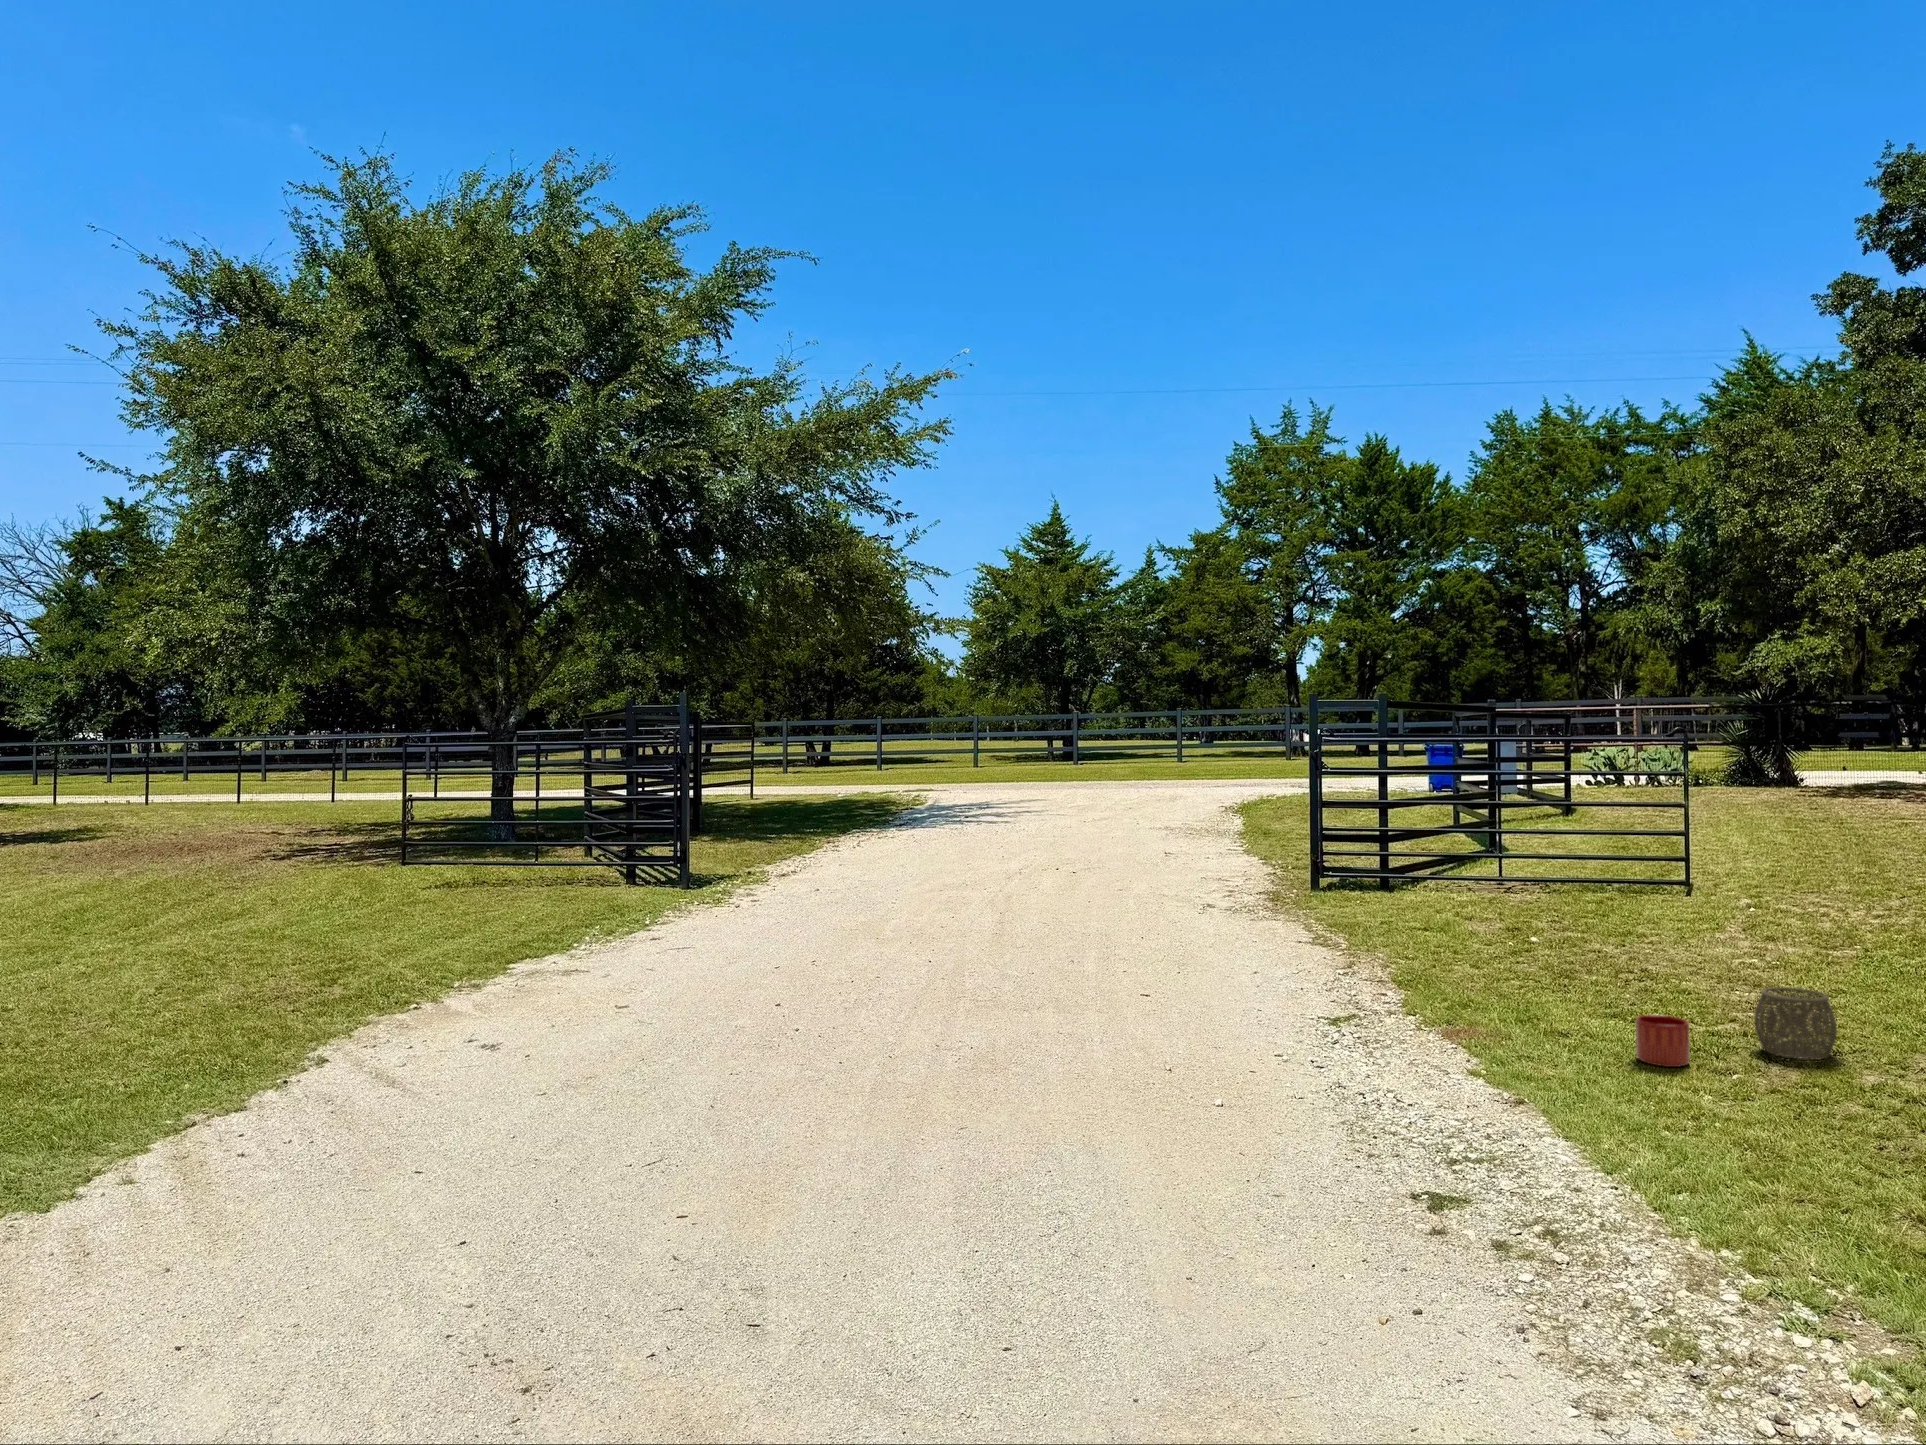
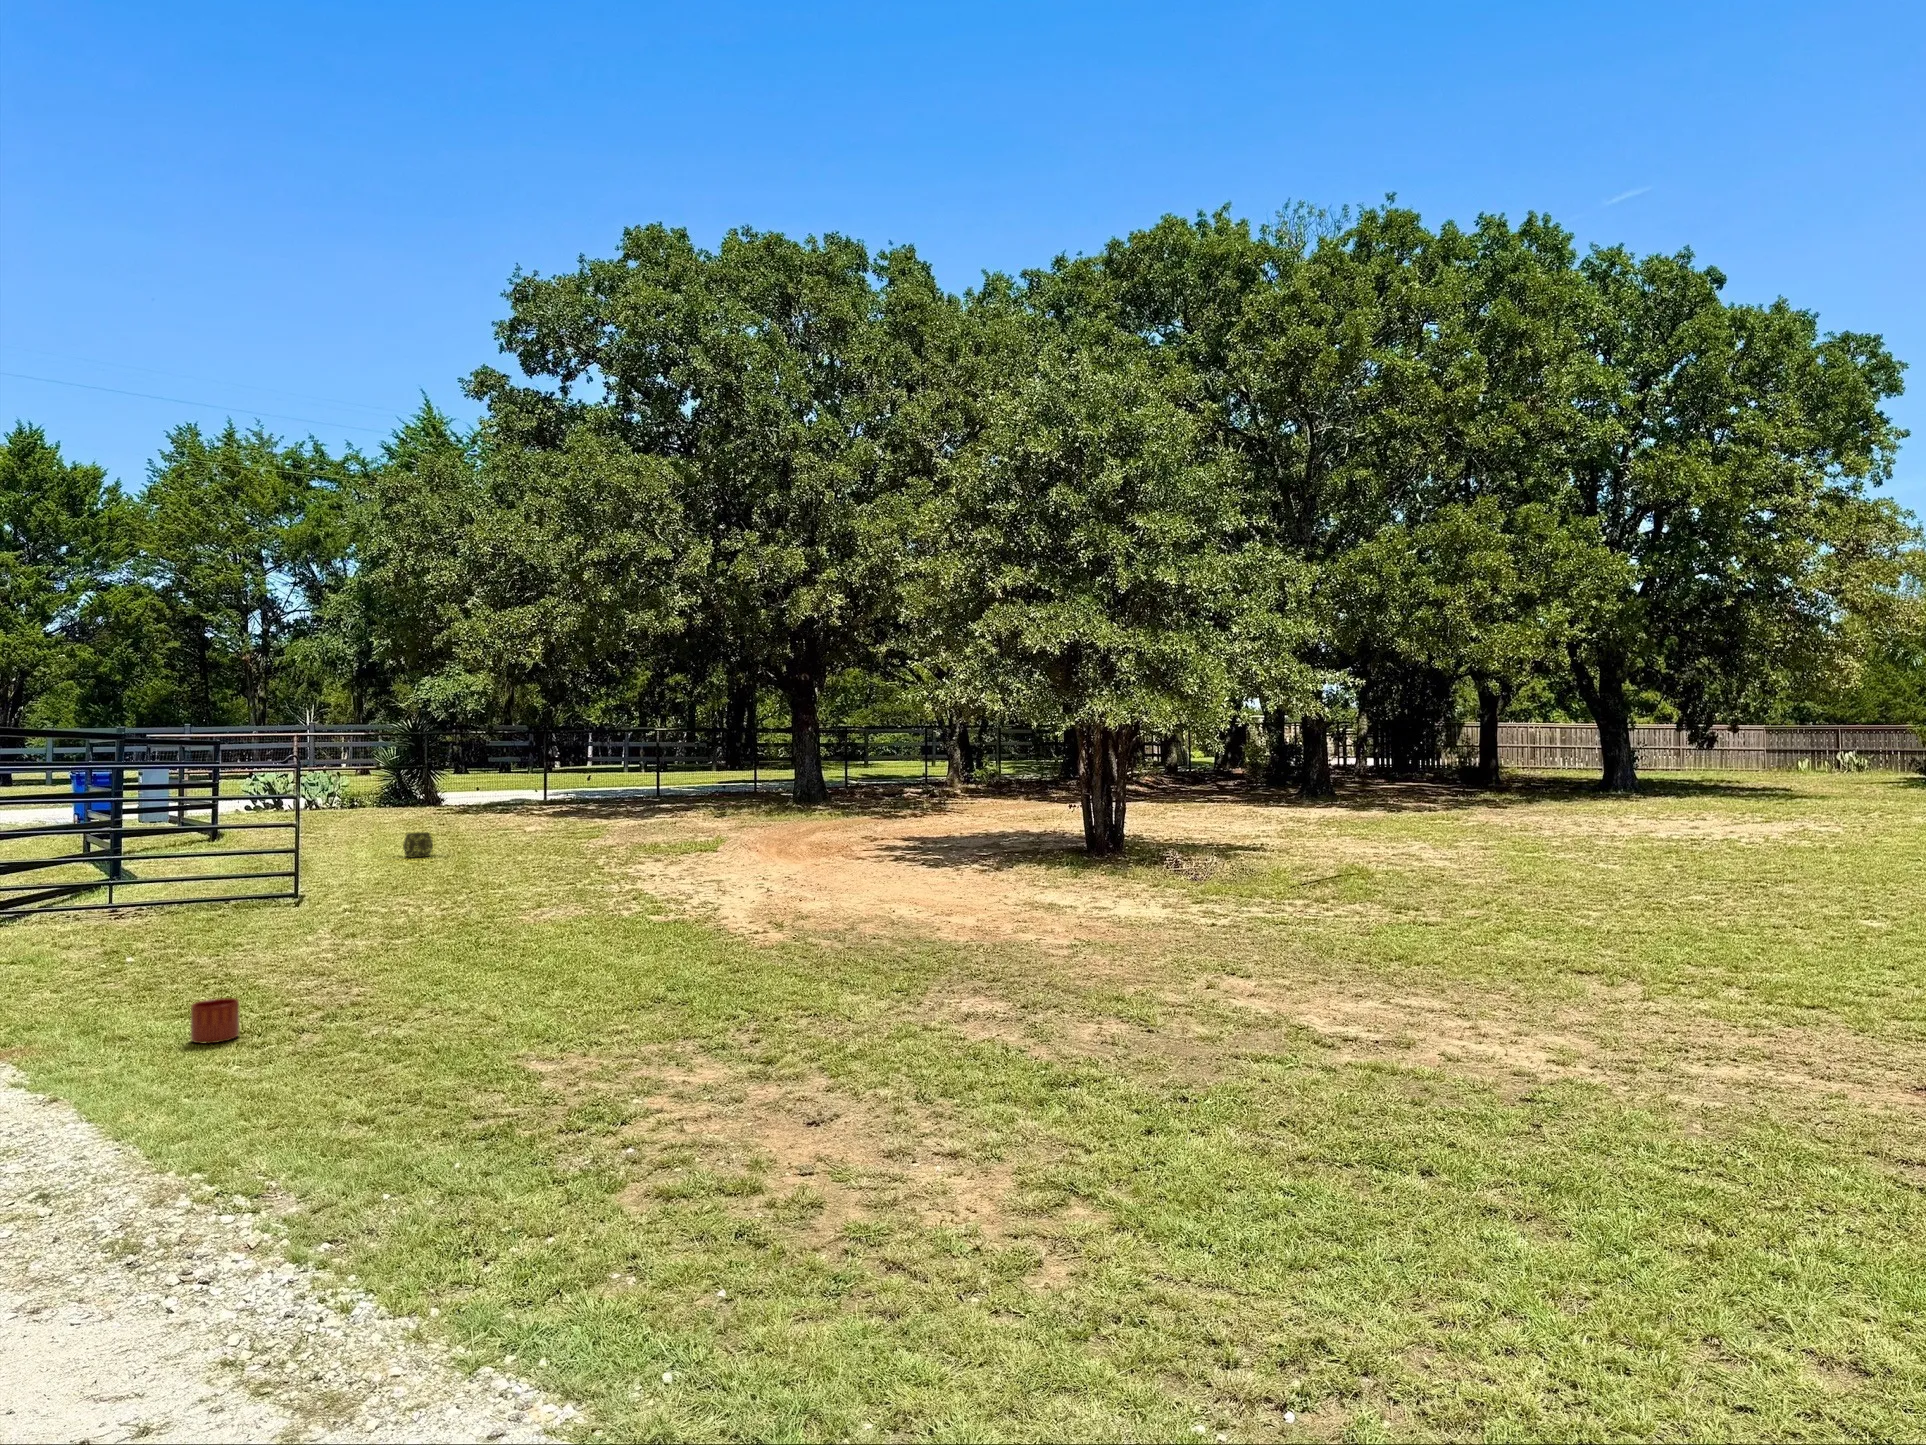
woven basket: present [1754,987,1837,1060] -> present [403,832,433,858]

